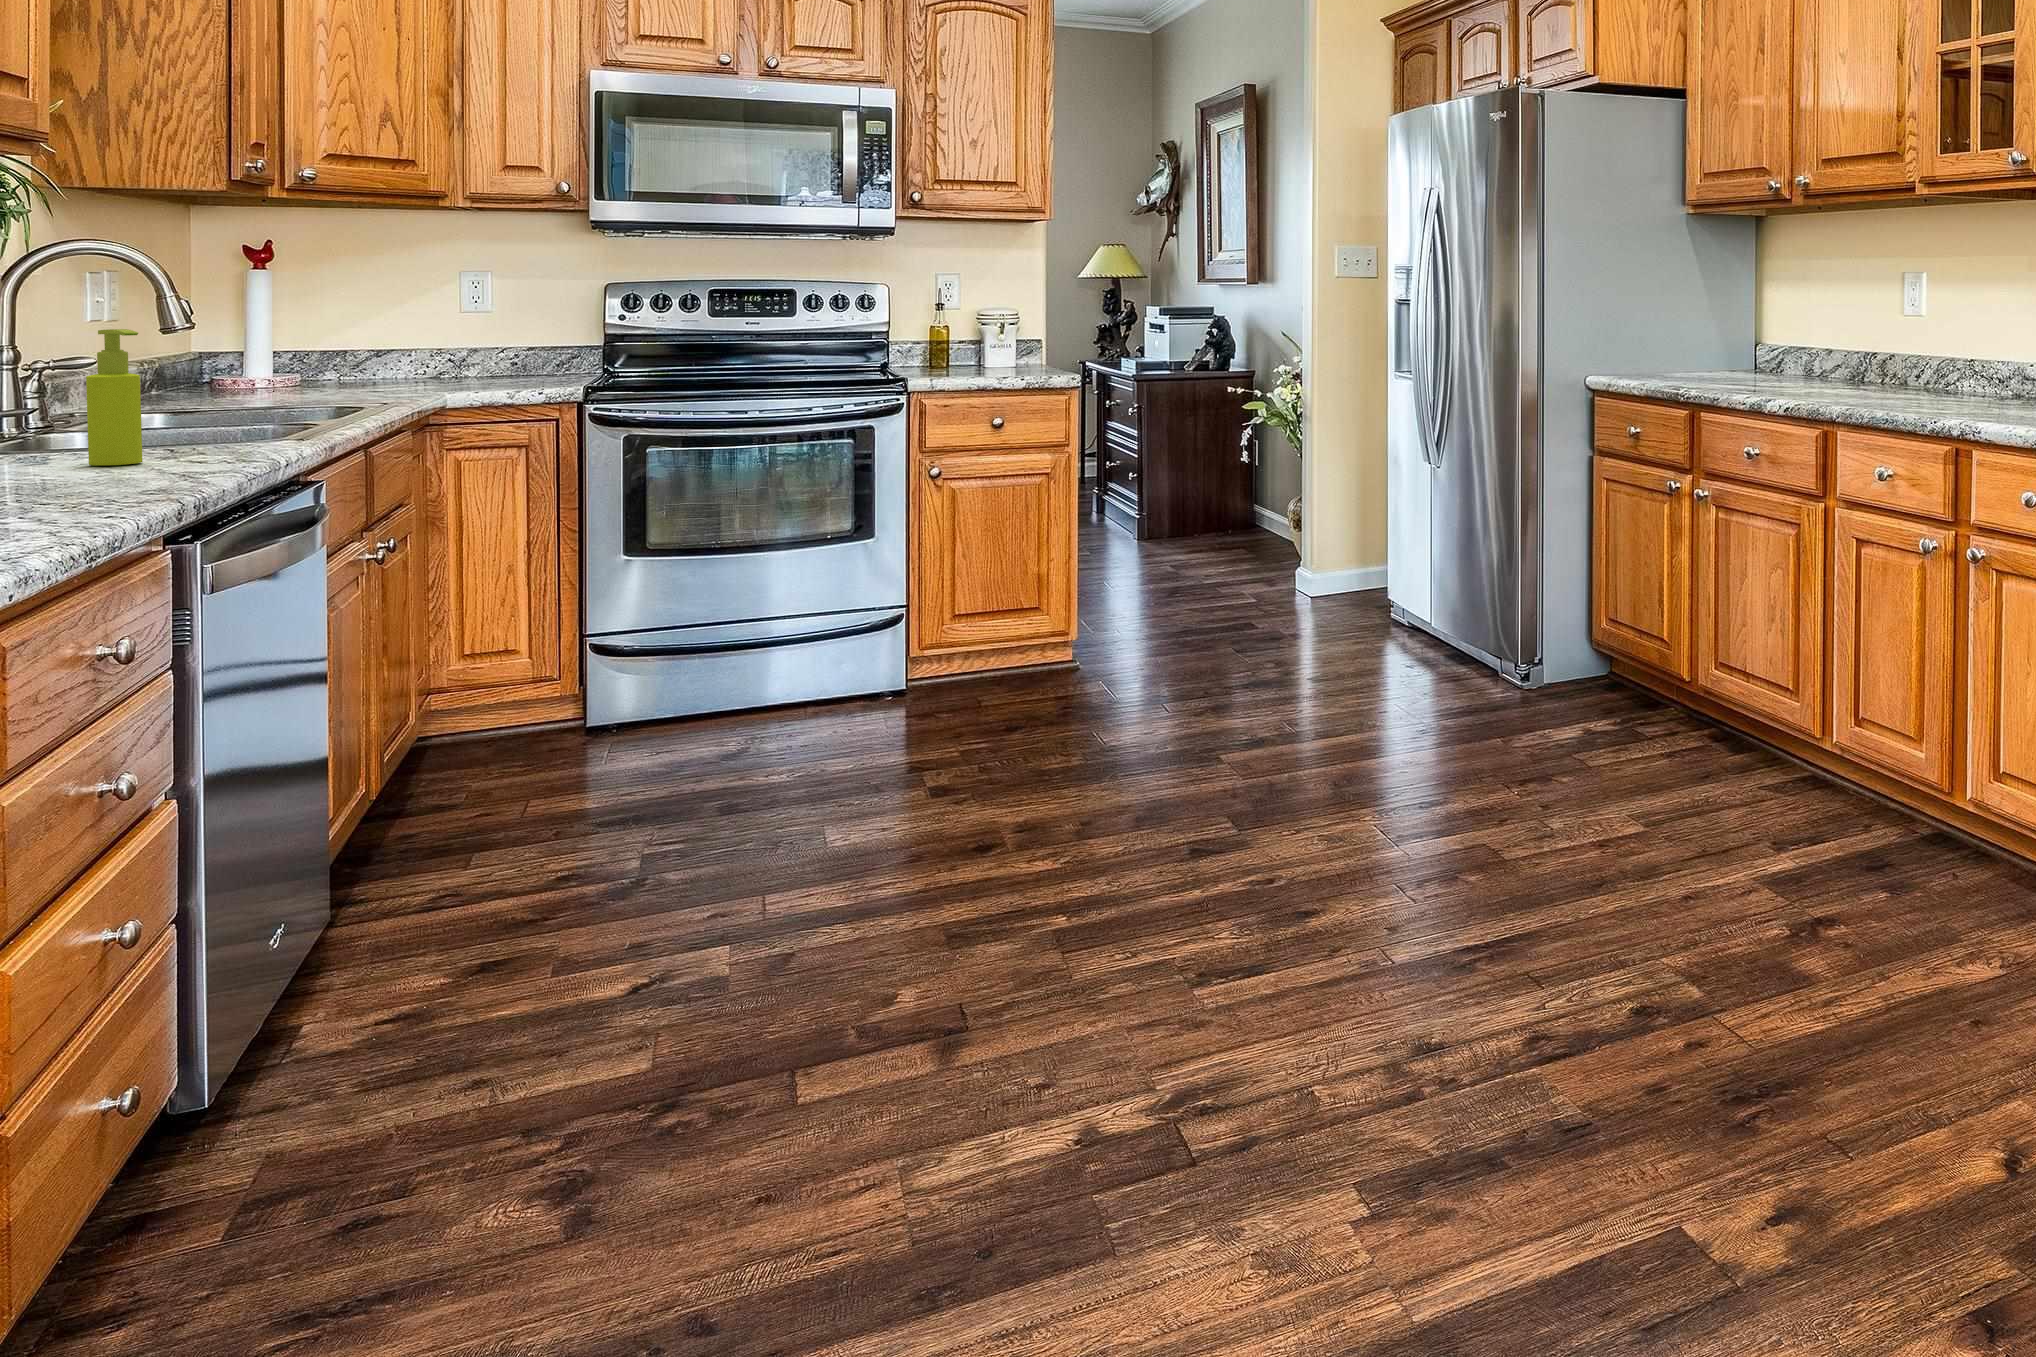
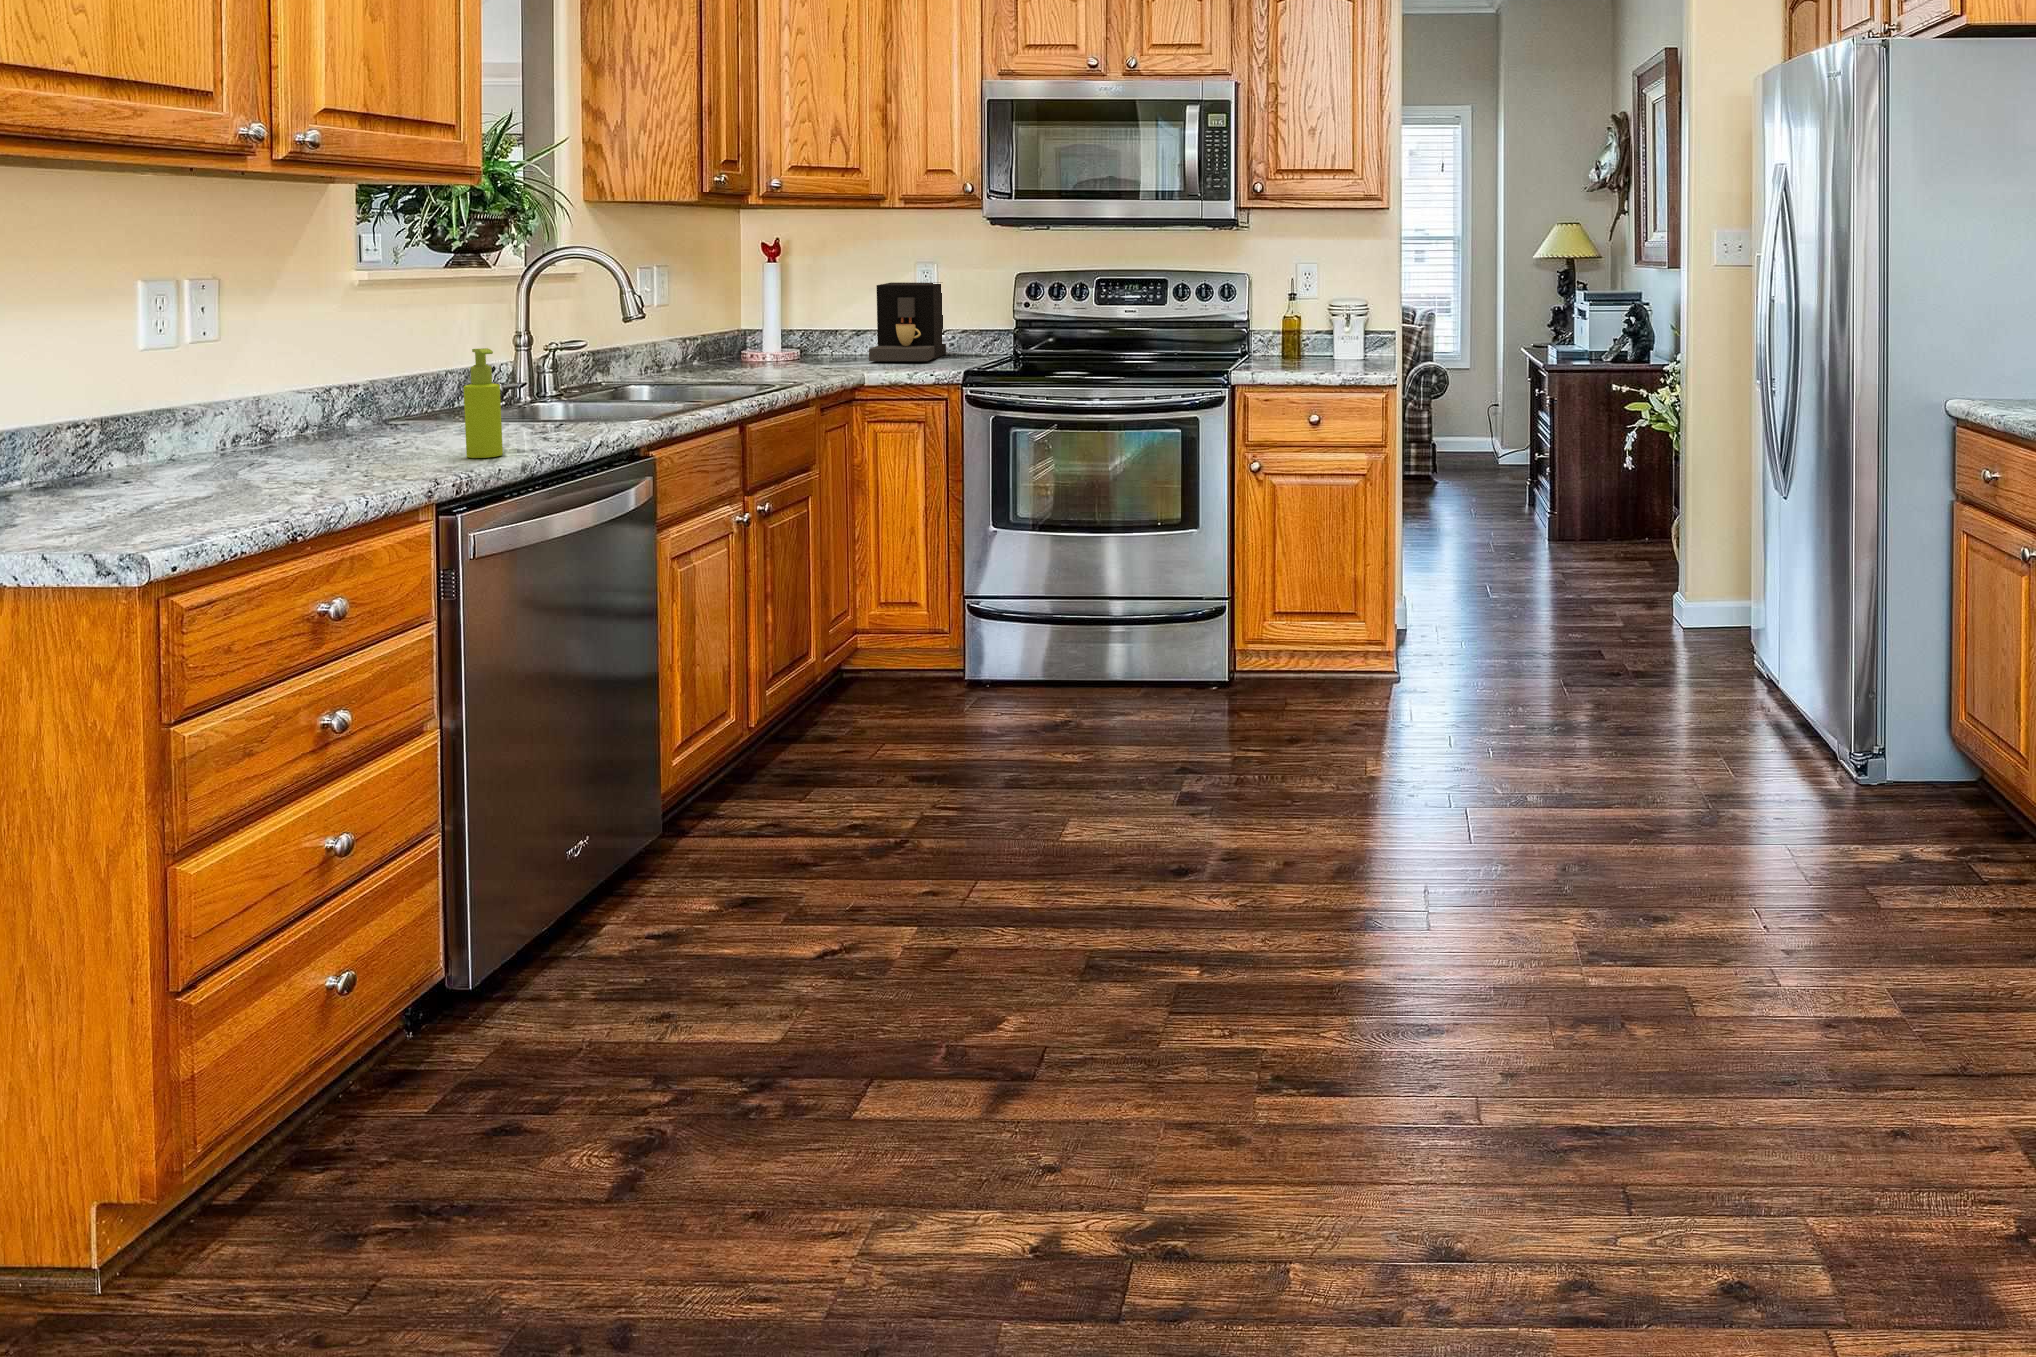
coffee maker: none [421,294,503,383] -> present [869,282,946,361]

